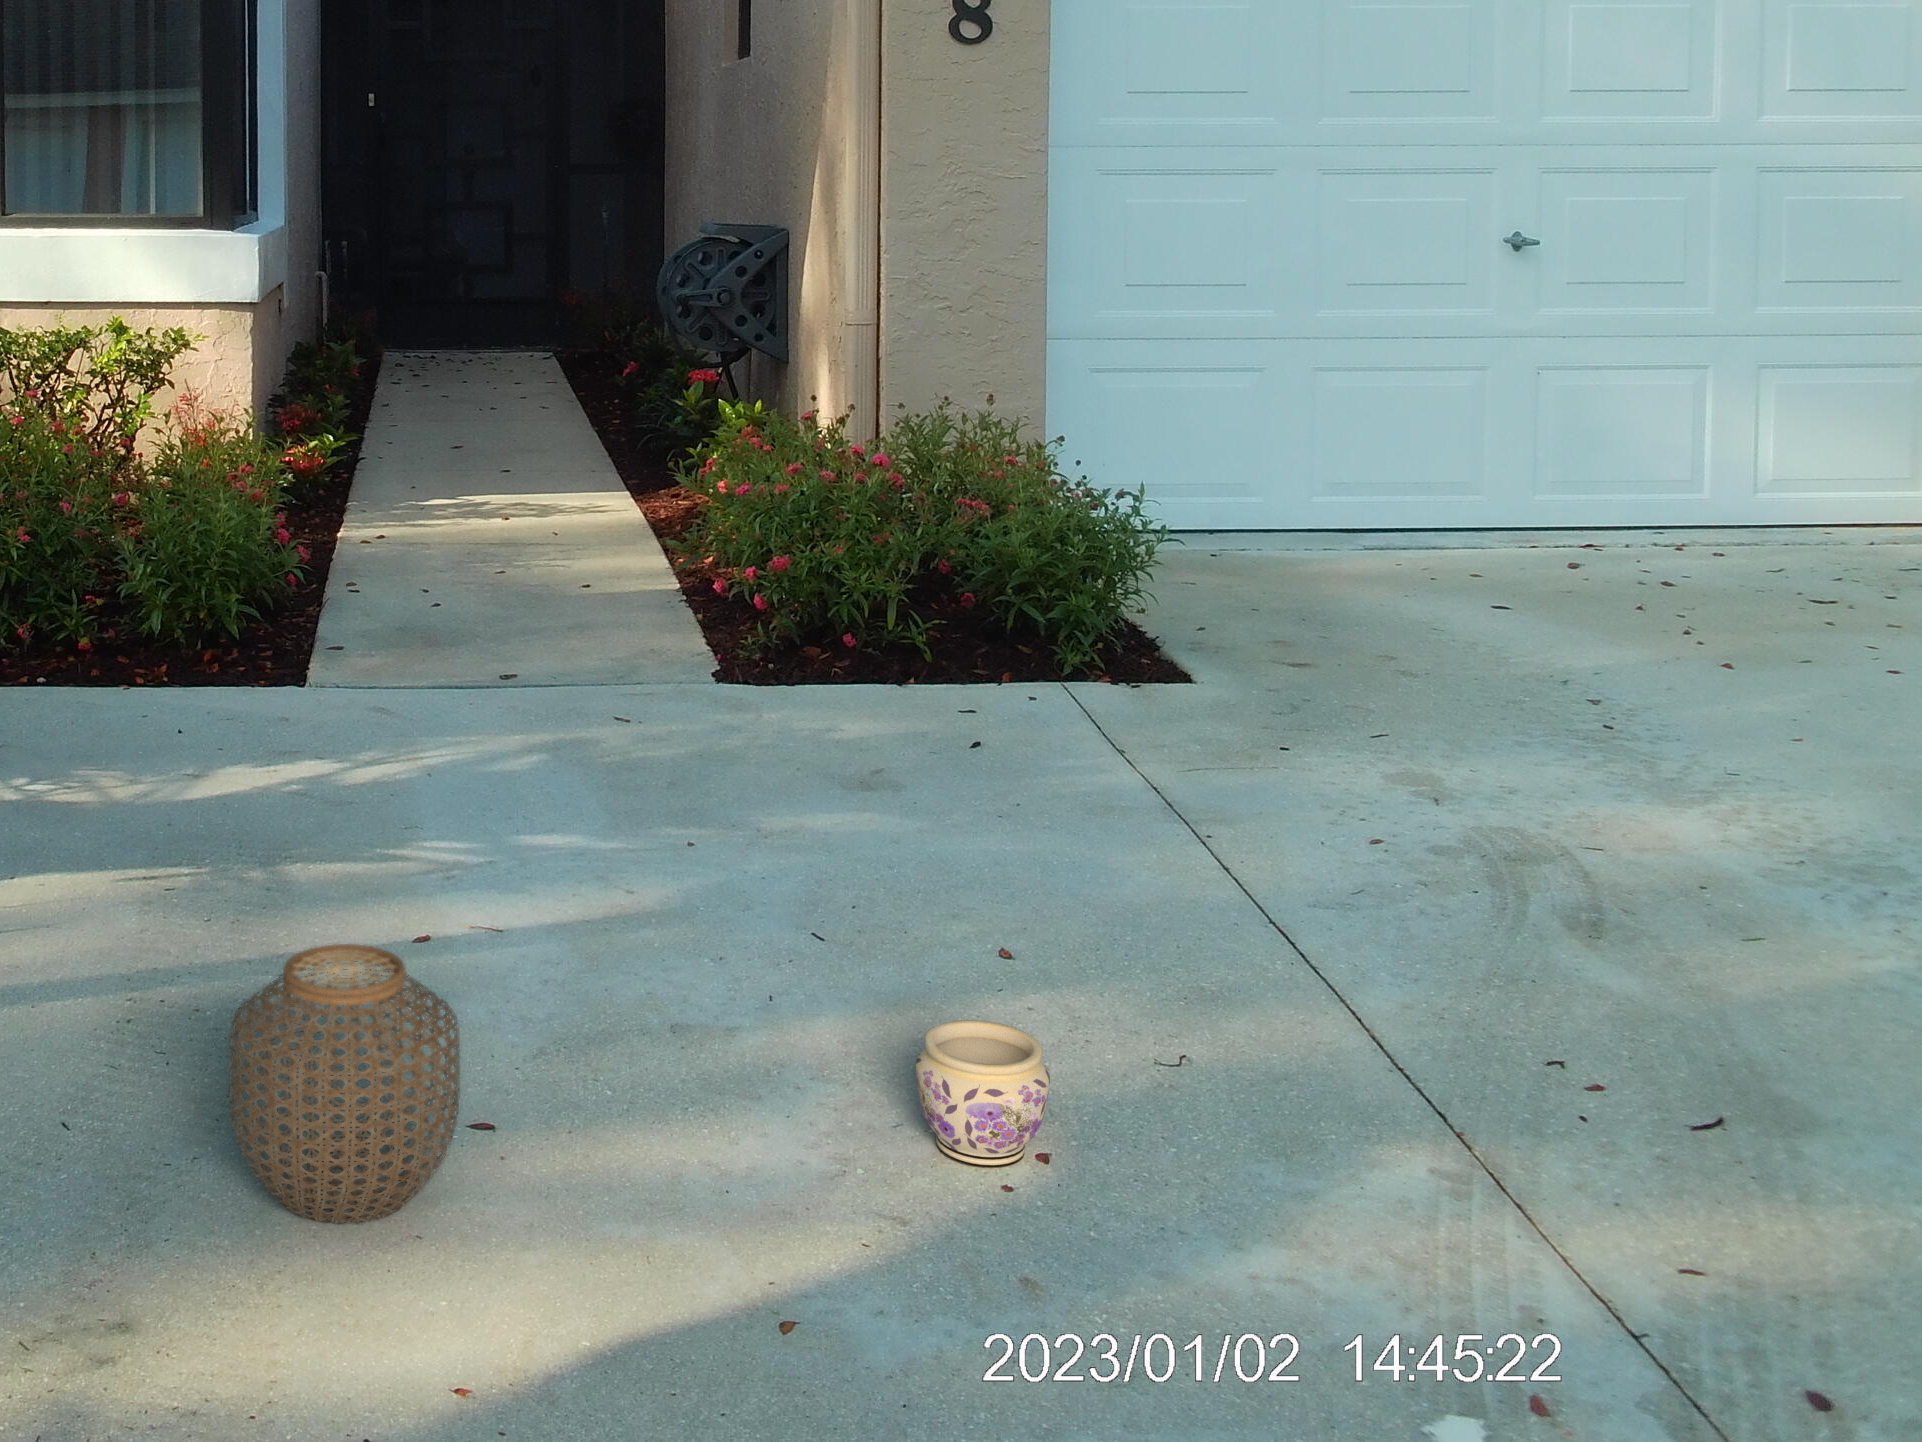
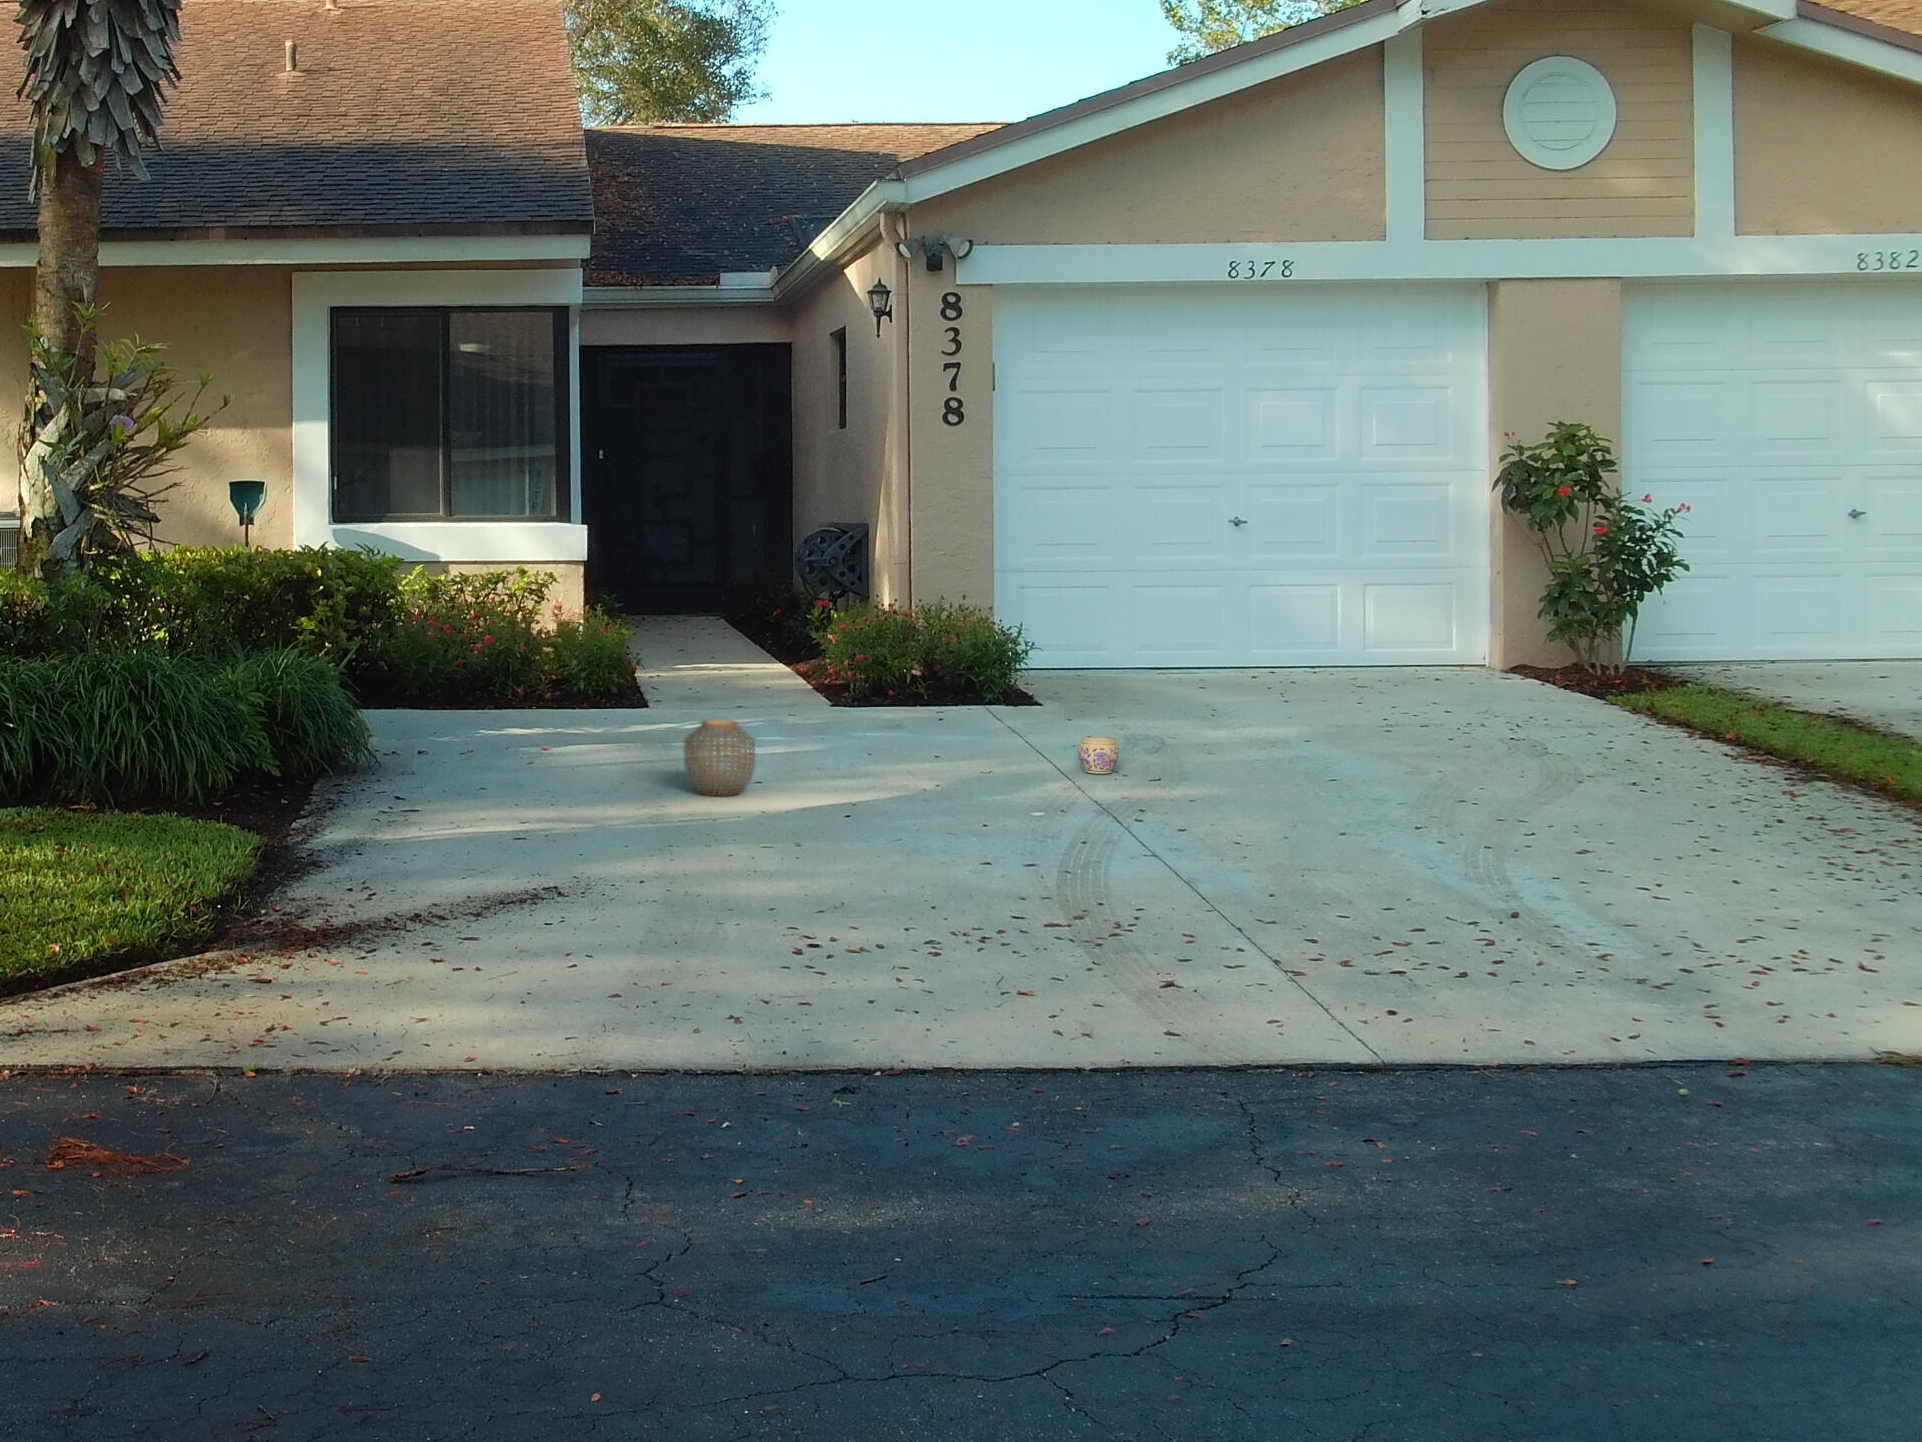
planter: present [916,1020,1050,1168] -> present [1078,737,1119,774]

